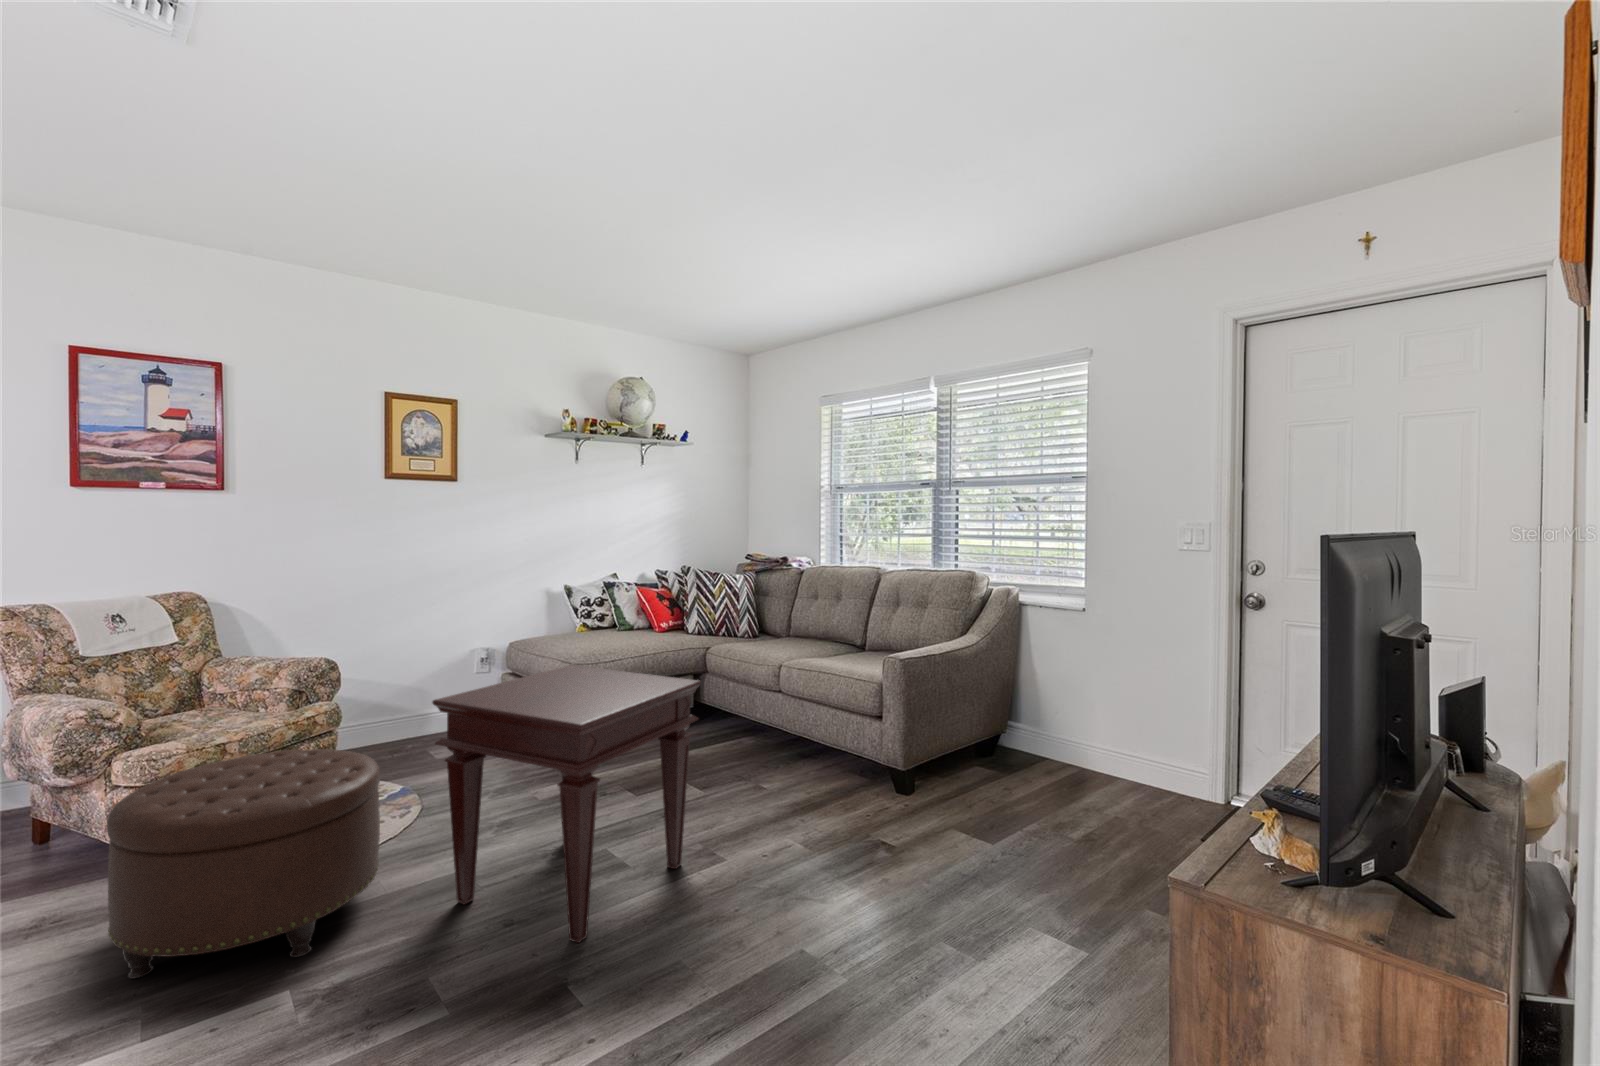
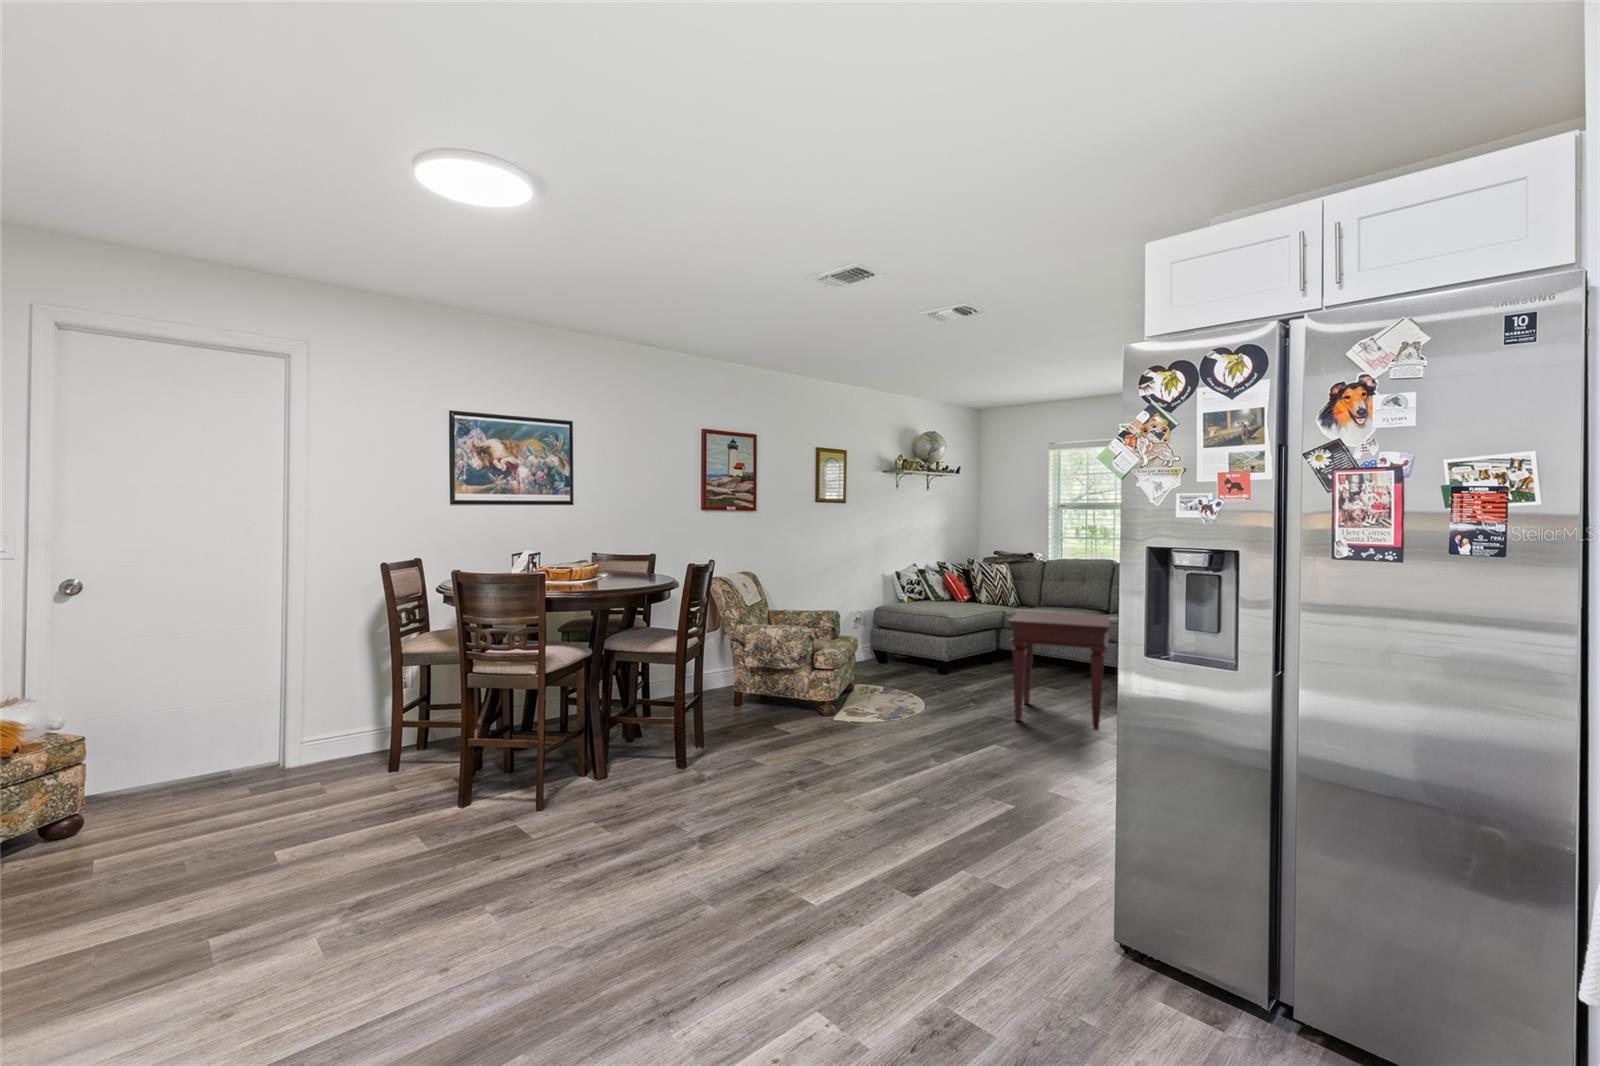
ottoman: present [107,749,380,979] -> none [884,649,989,738]

